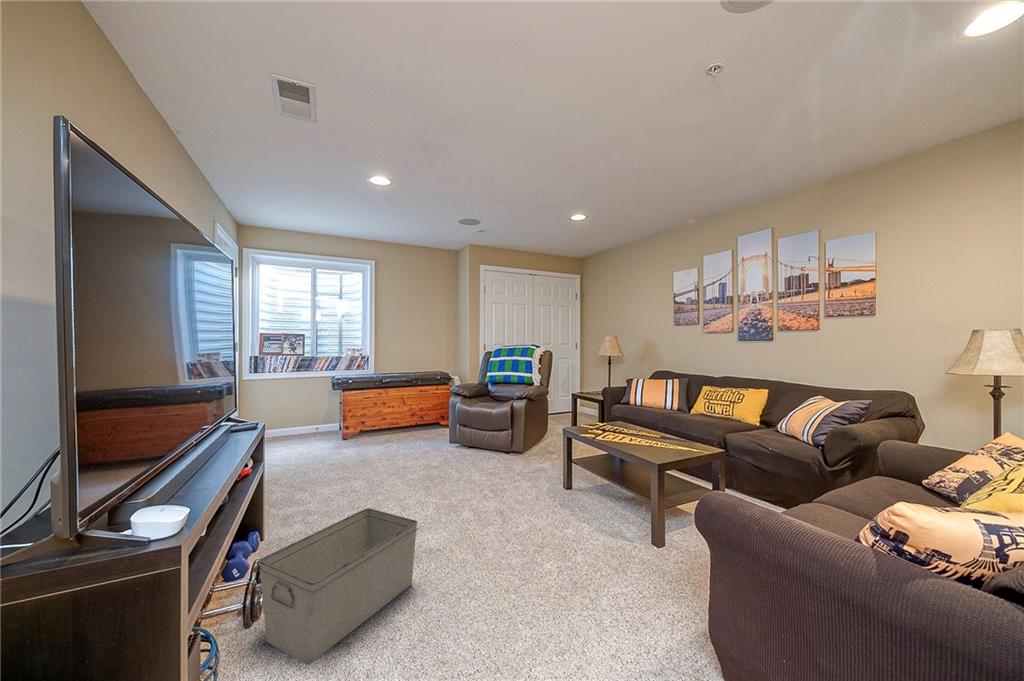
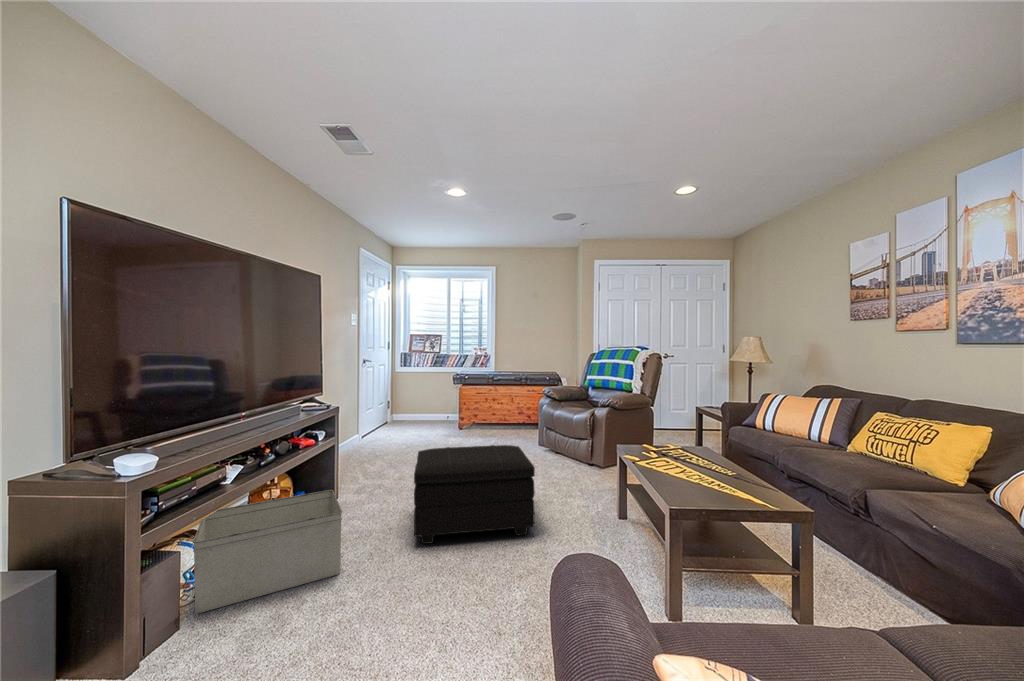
footstool: none [413,440,536,541] -> present [414,445,535,544]

